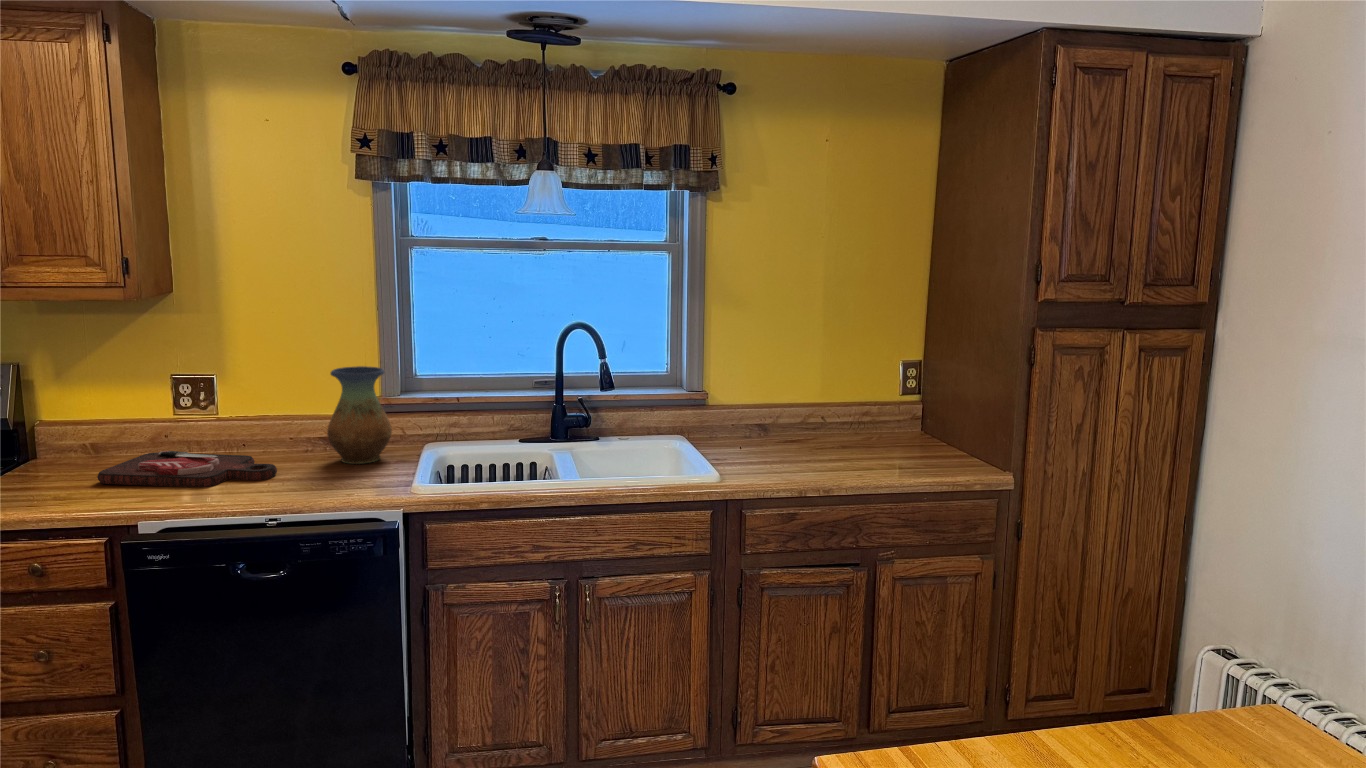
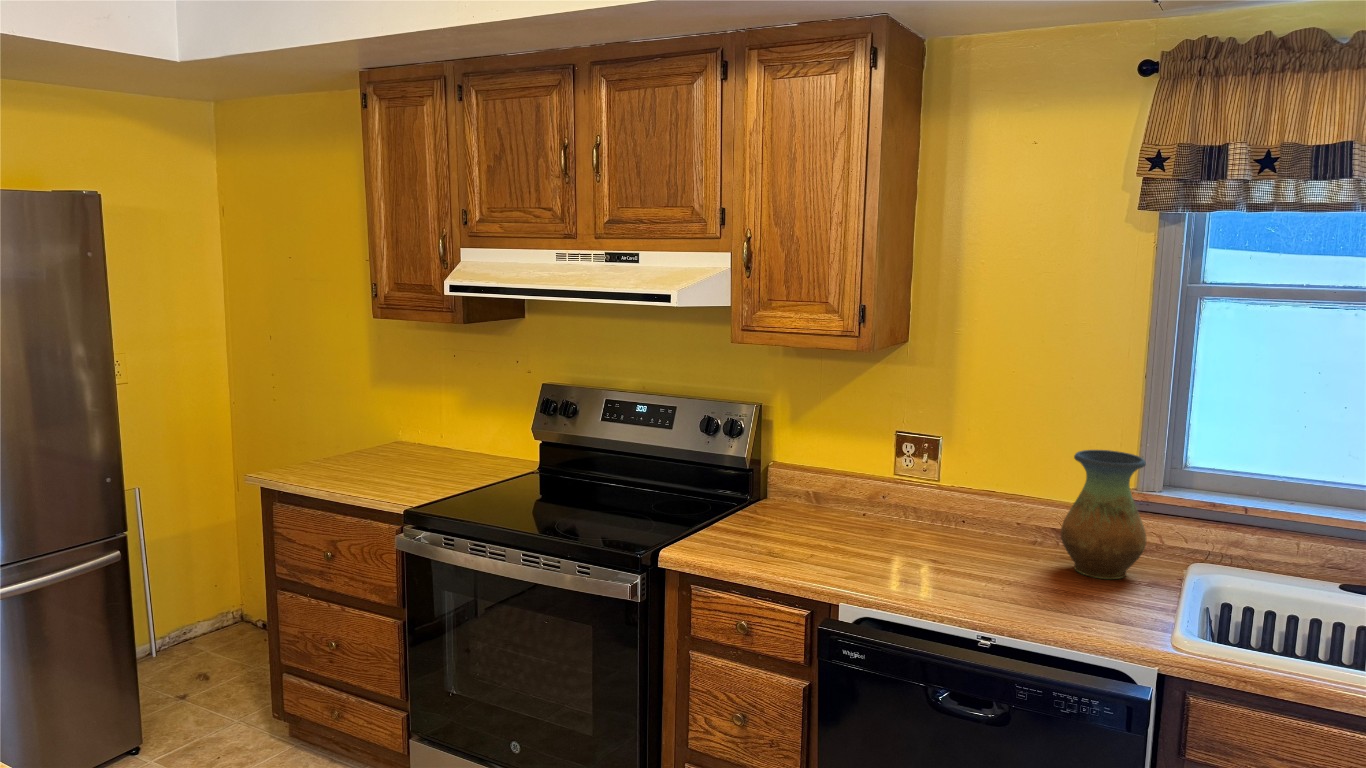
cutting board: present [97,451,277,487] -> none [812,515,996,578]

